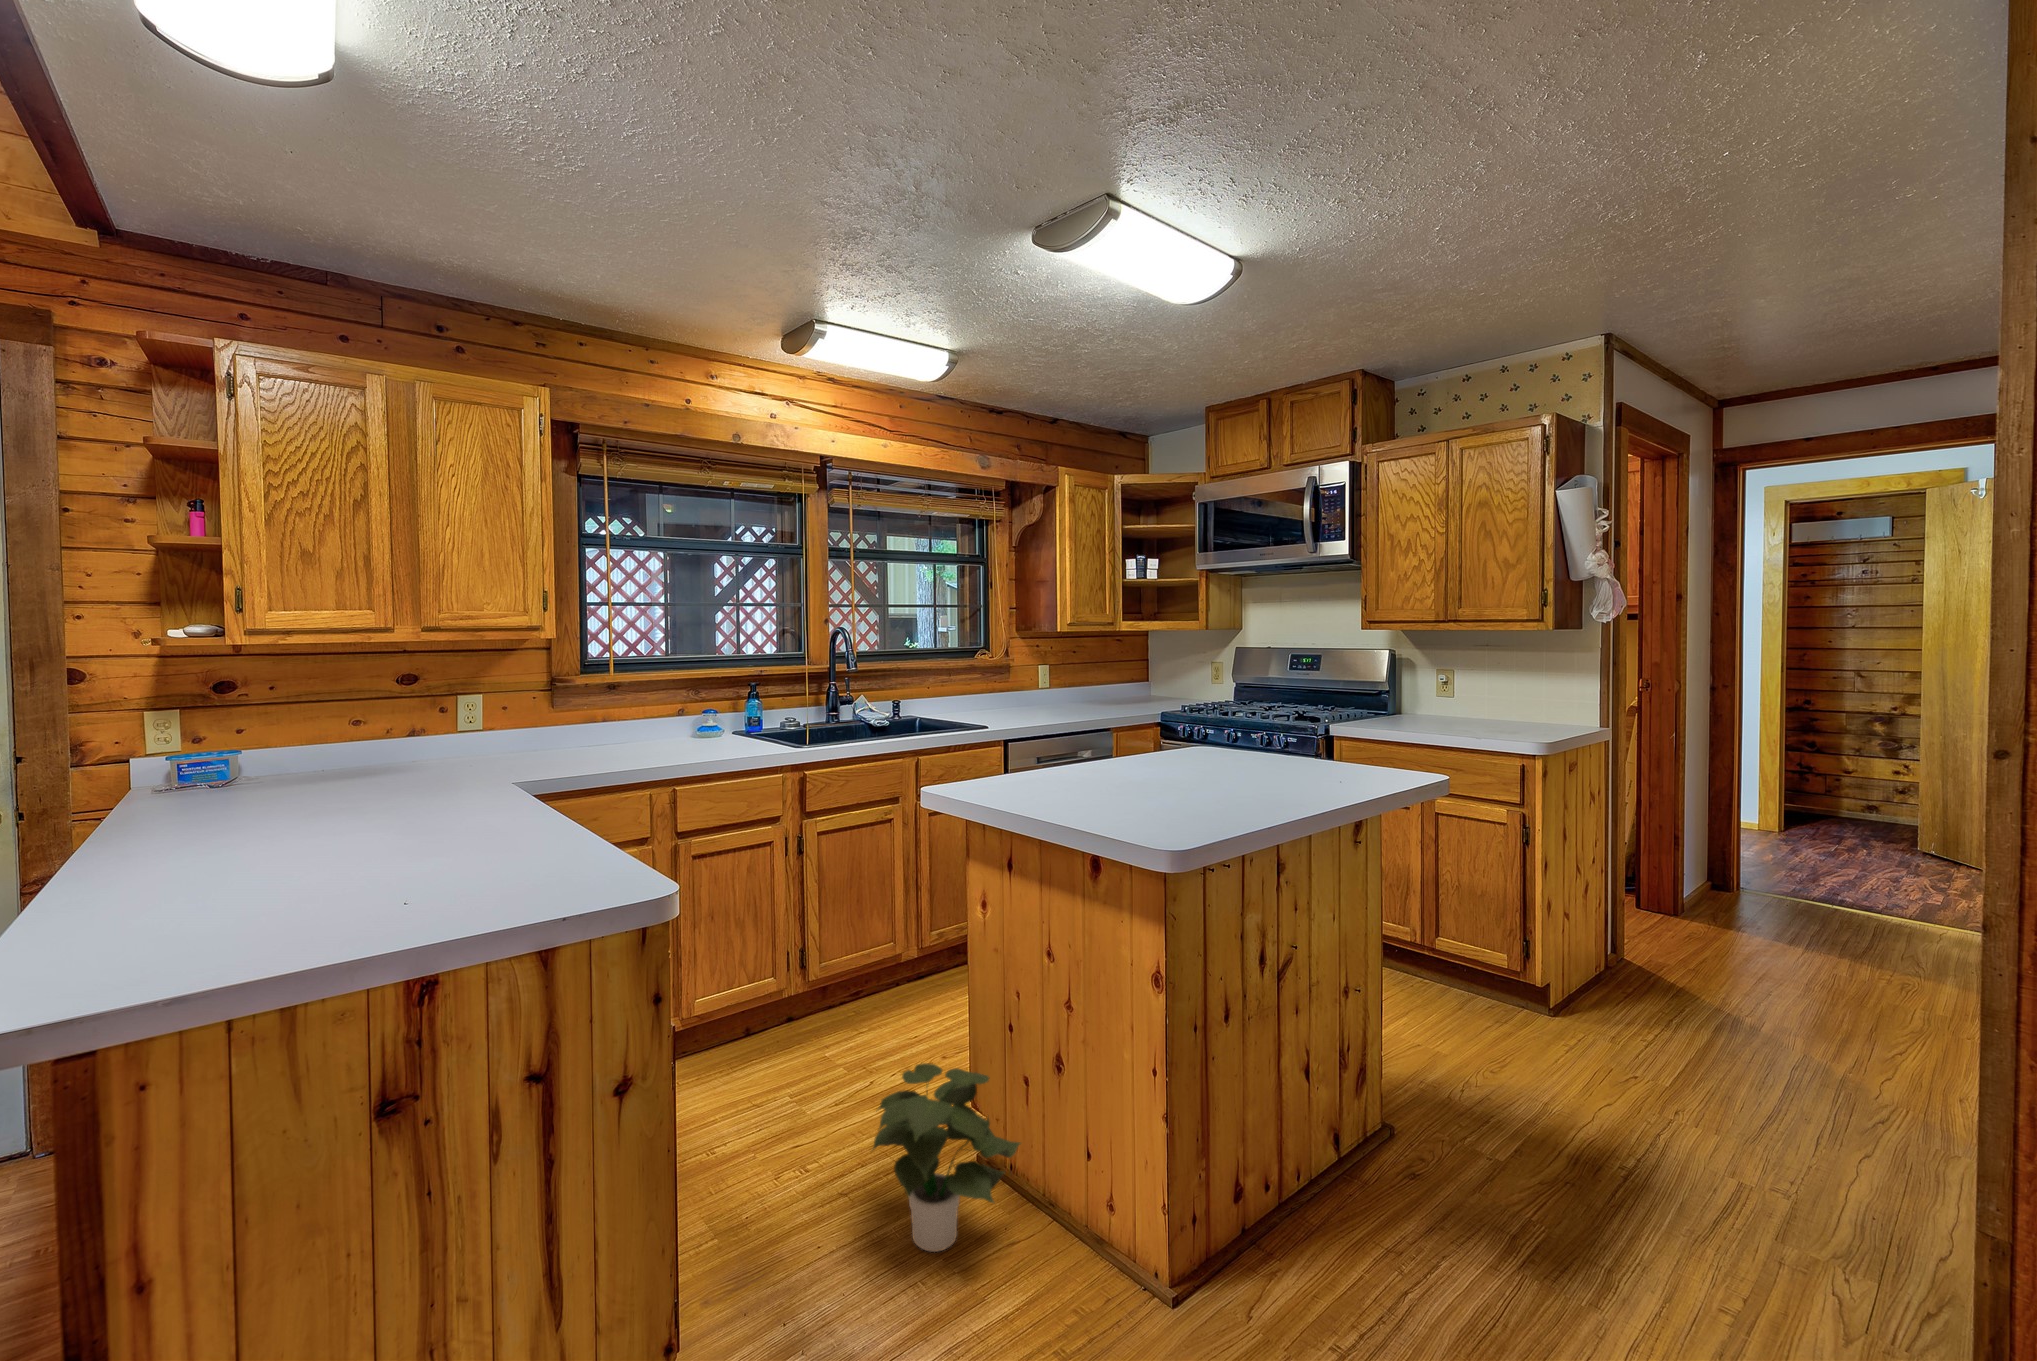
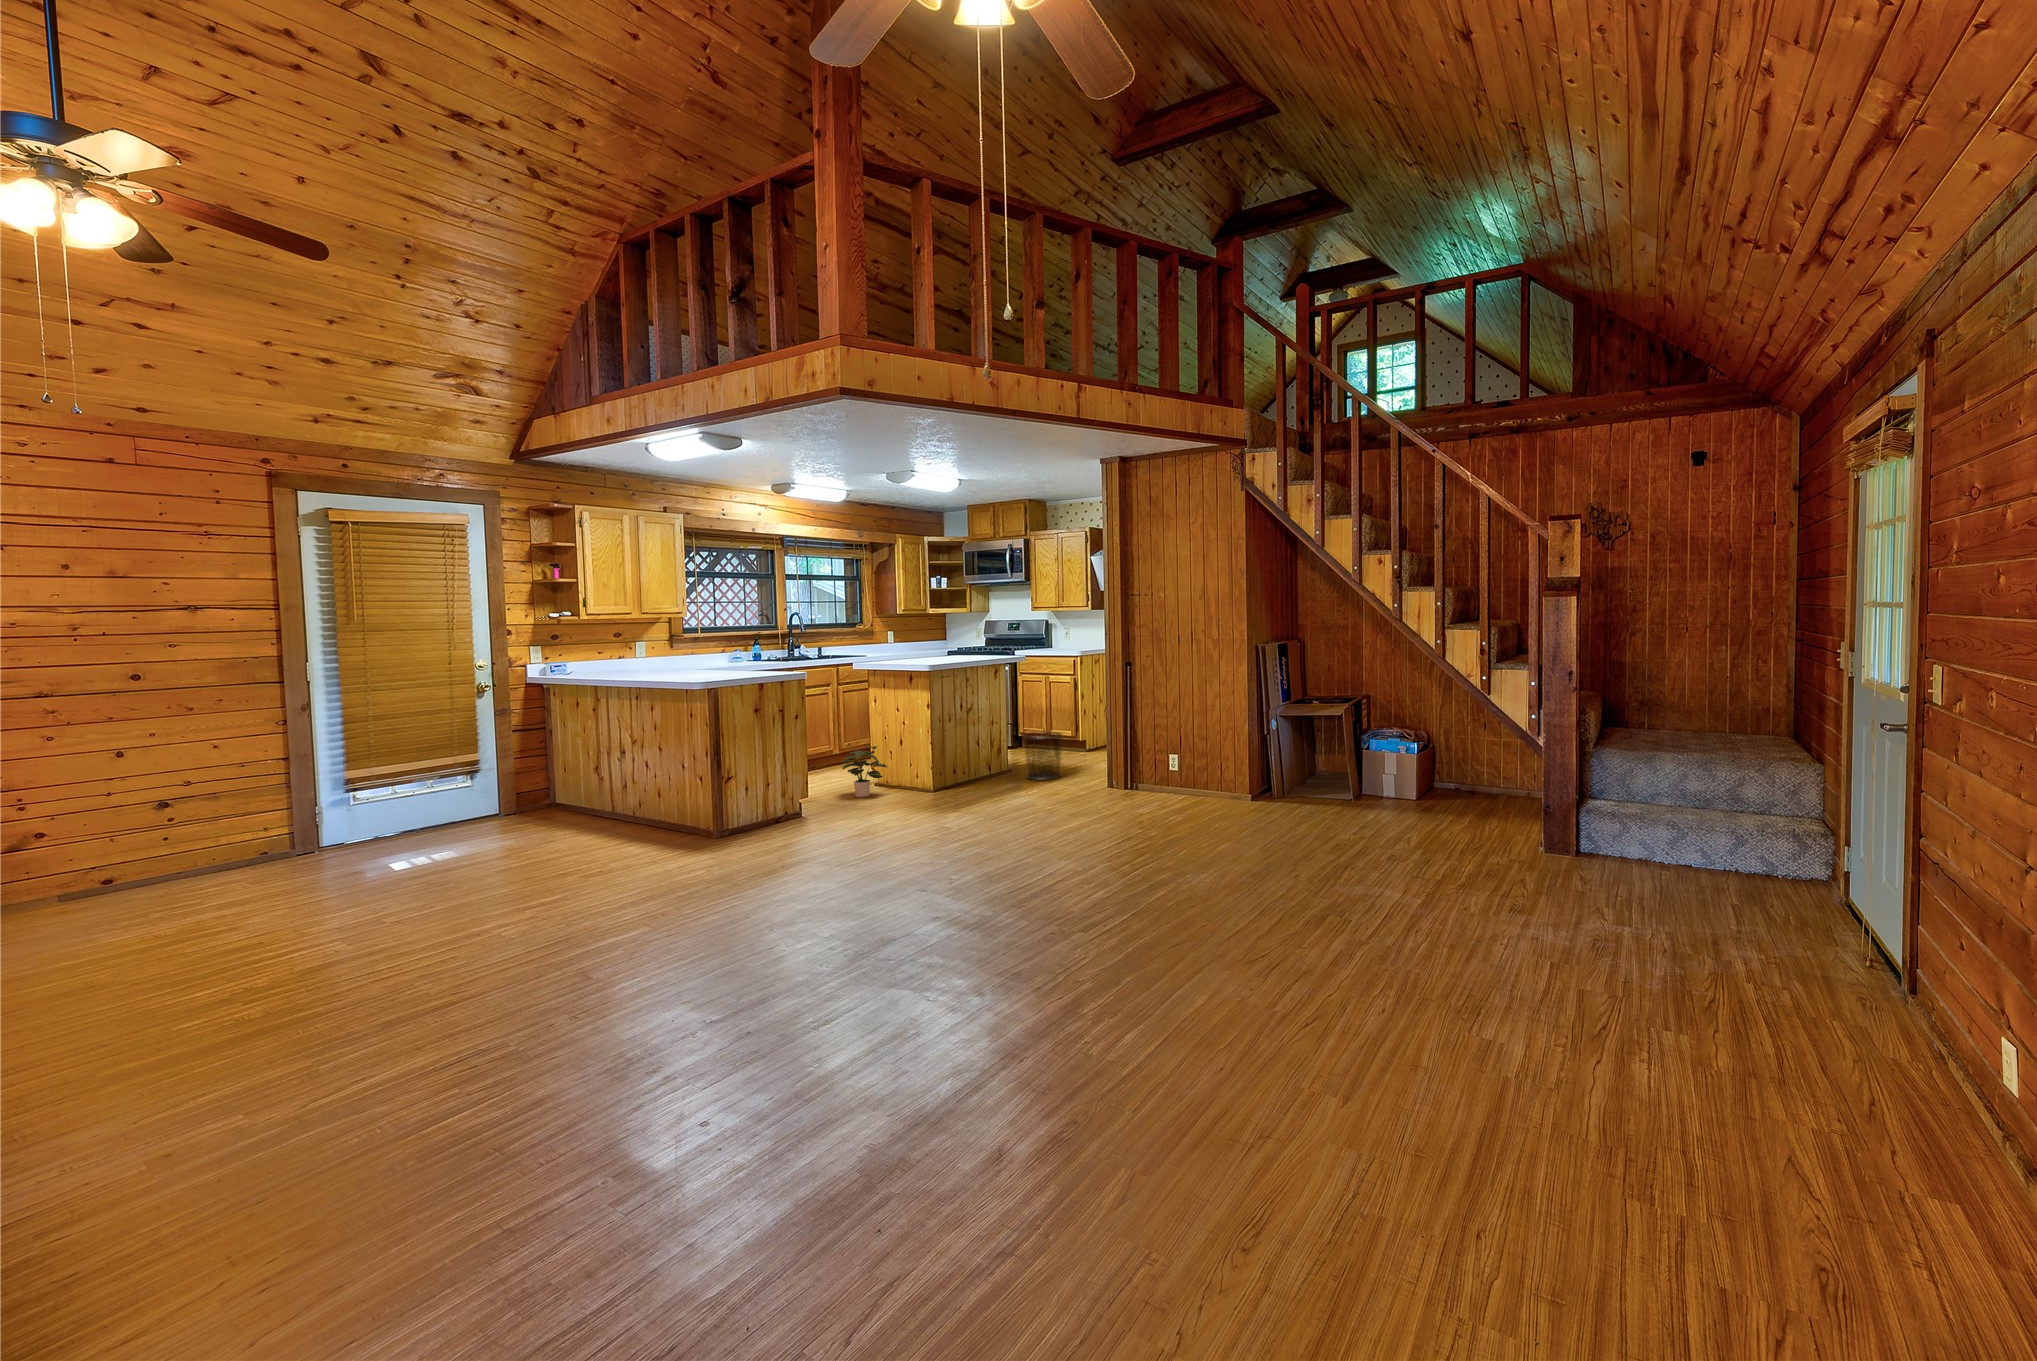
waste bin: none [1464,1035,1633,1254] -> present [1024,732,1062,780]

